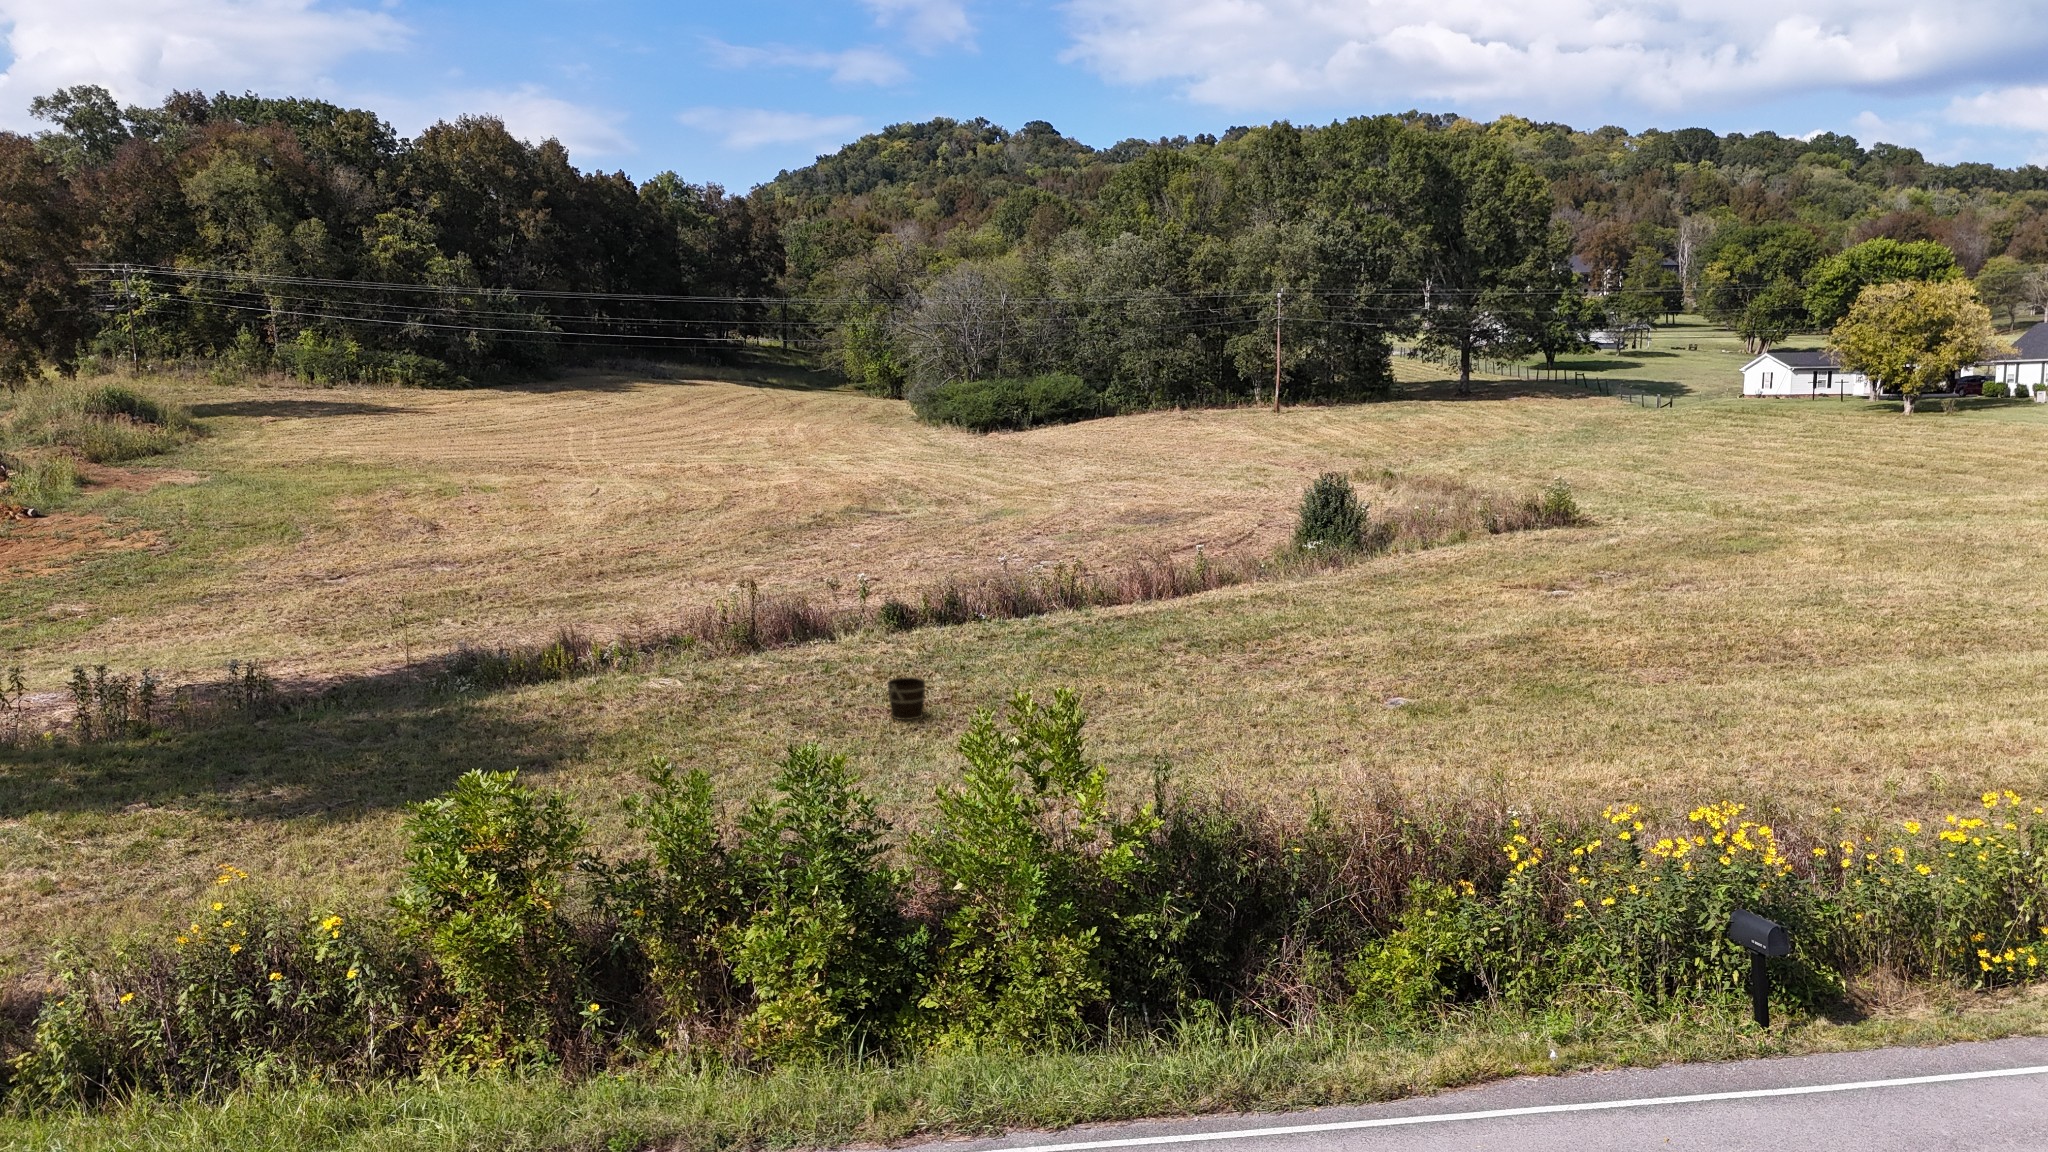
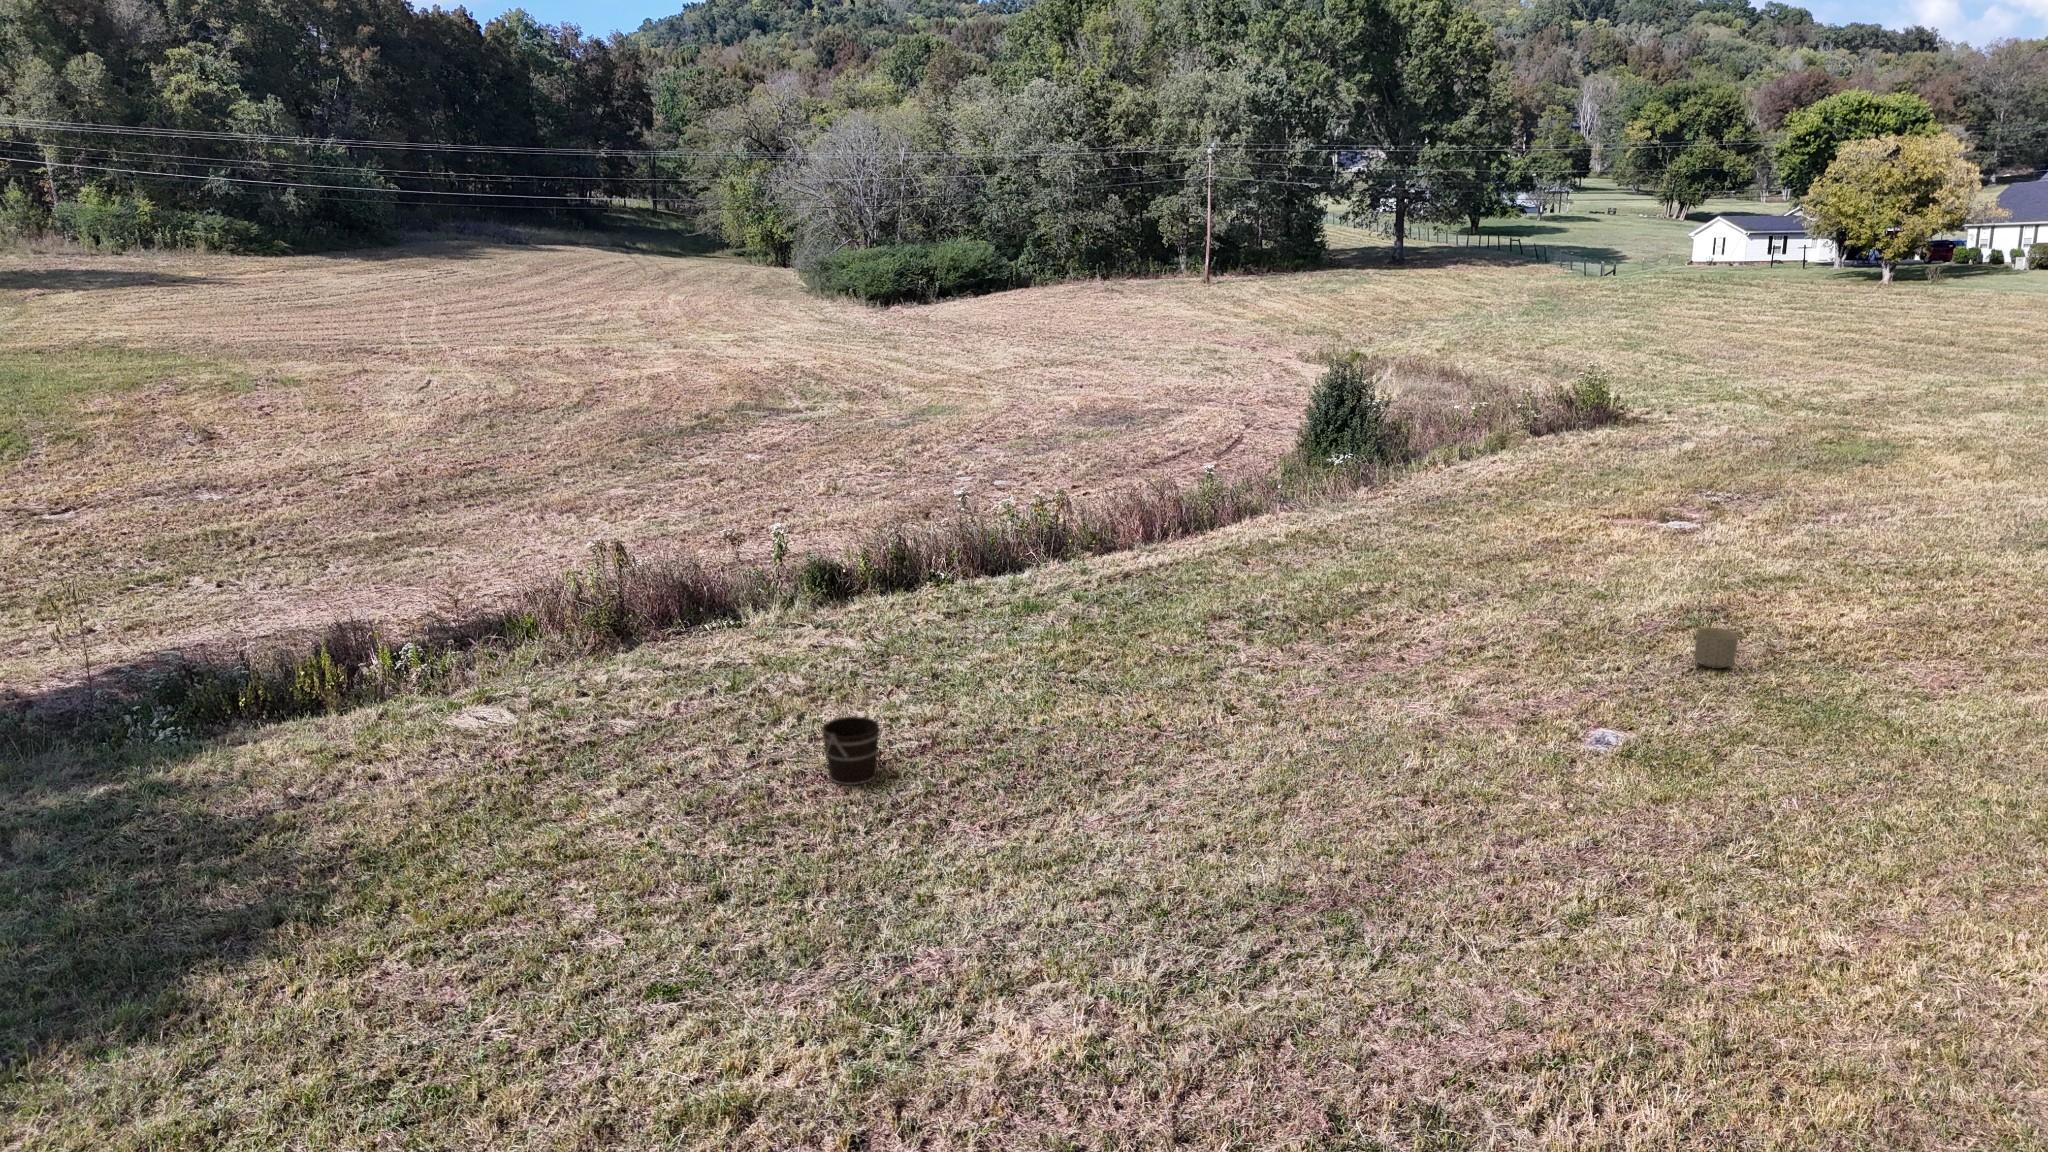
planter: none [1523,643,1553,672] -> present [1694,627,1738,669]

